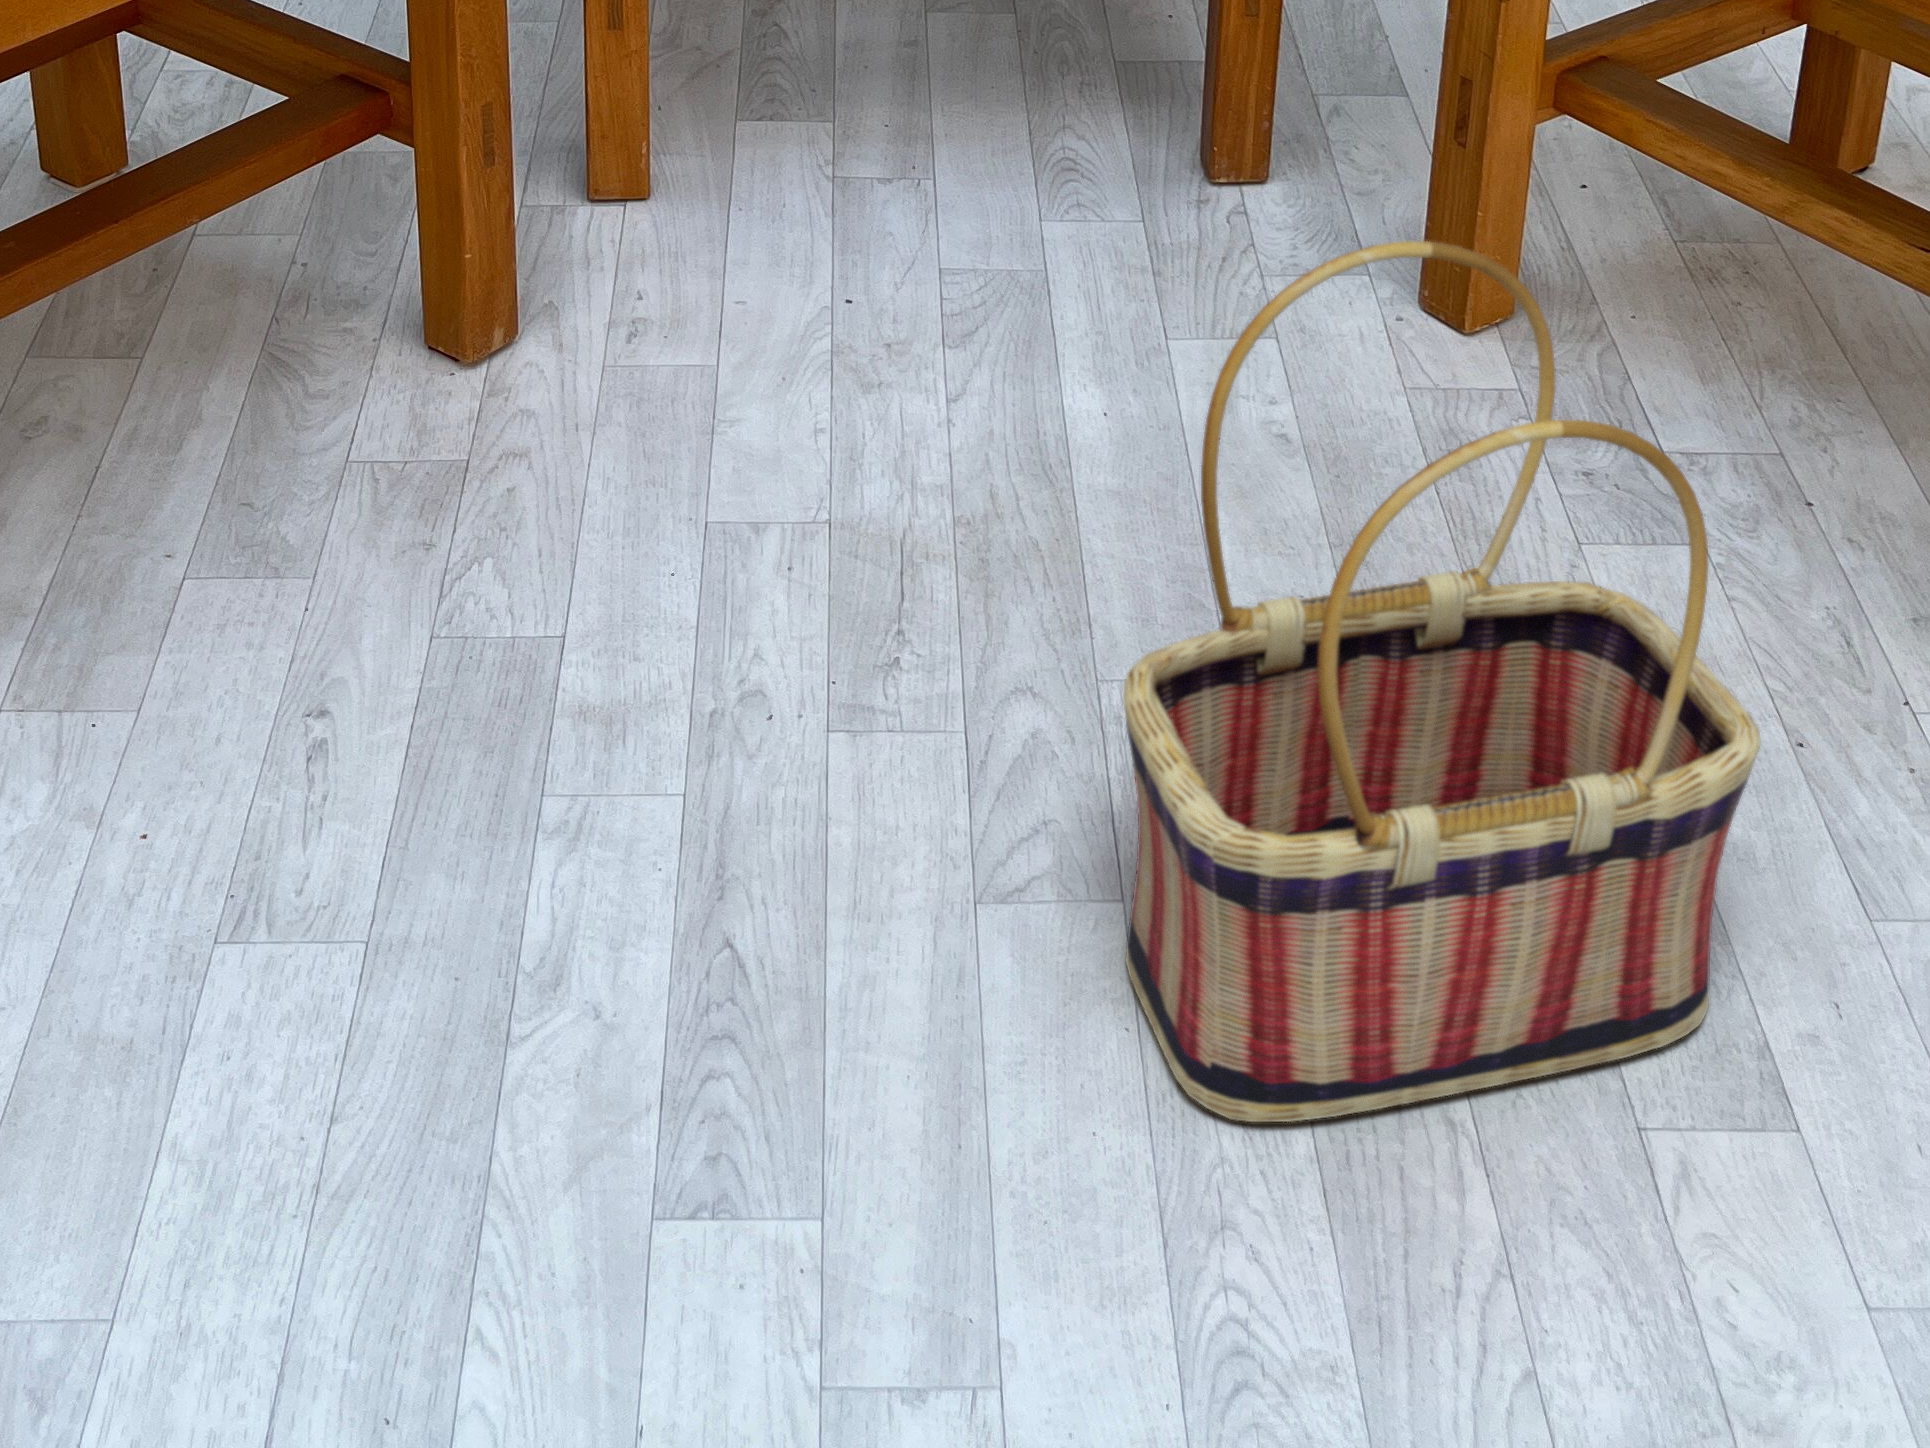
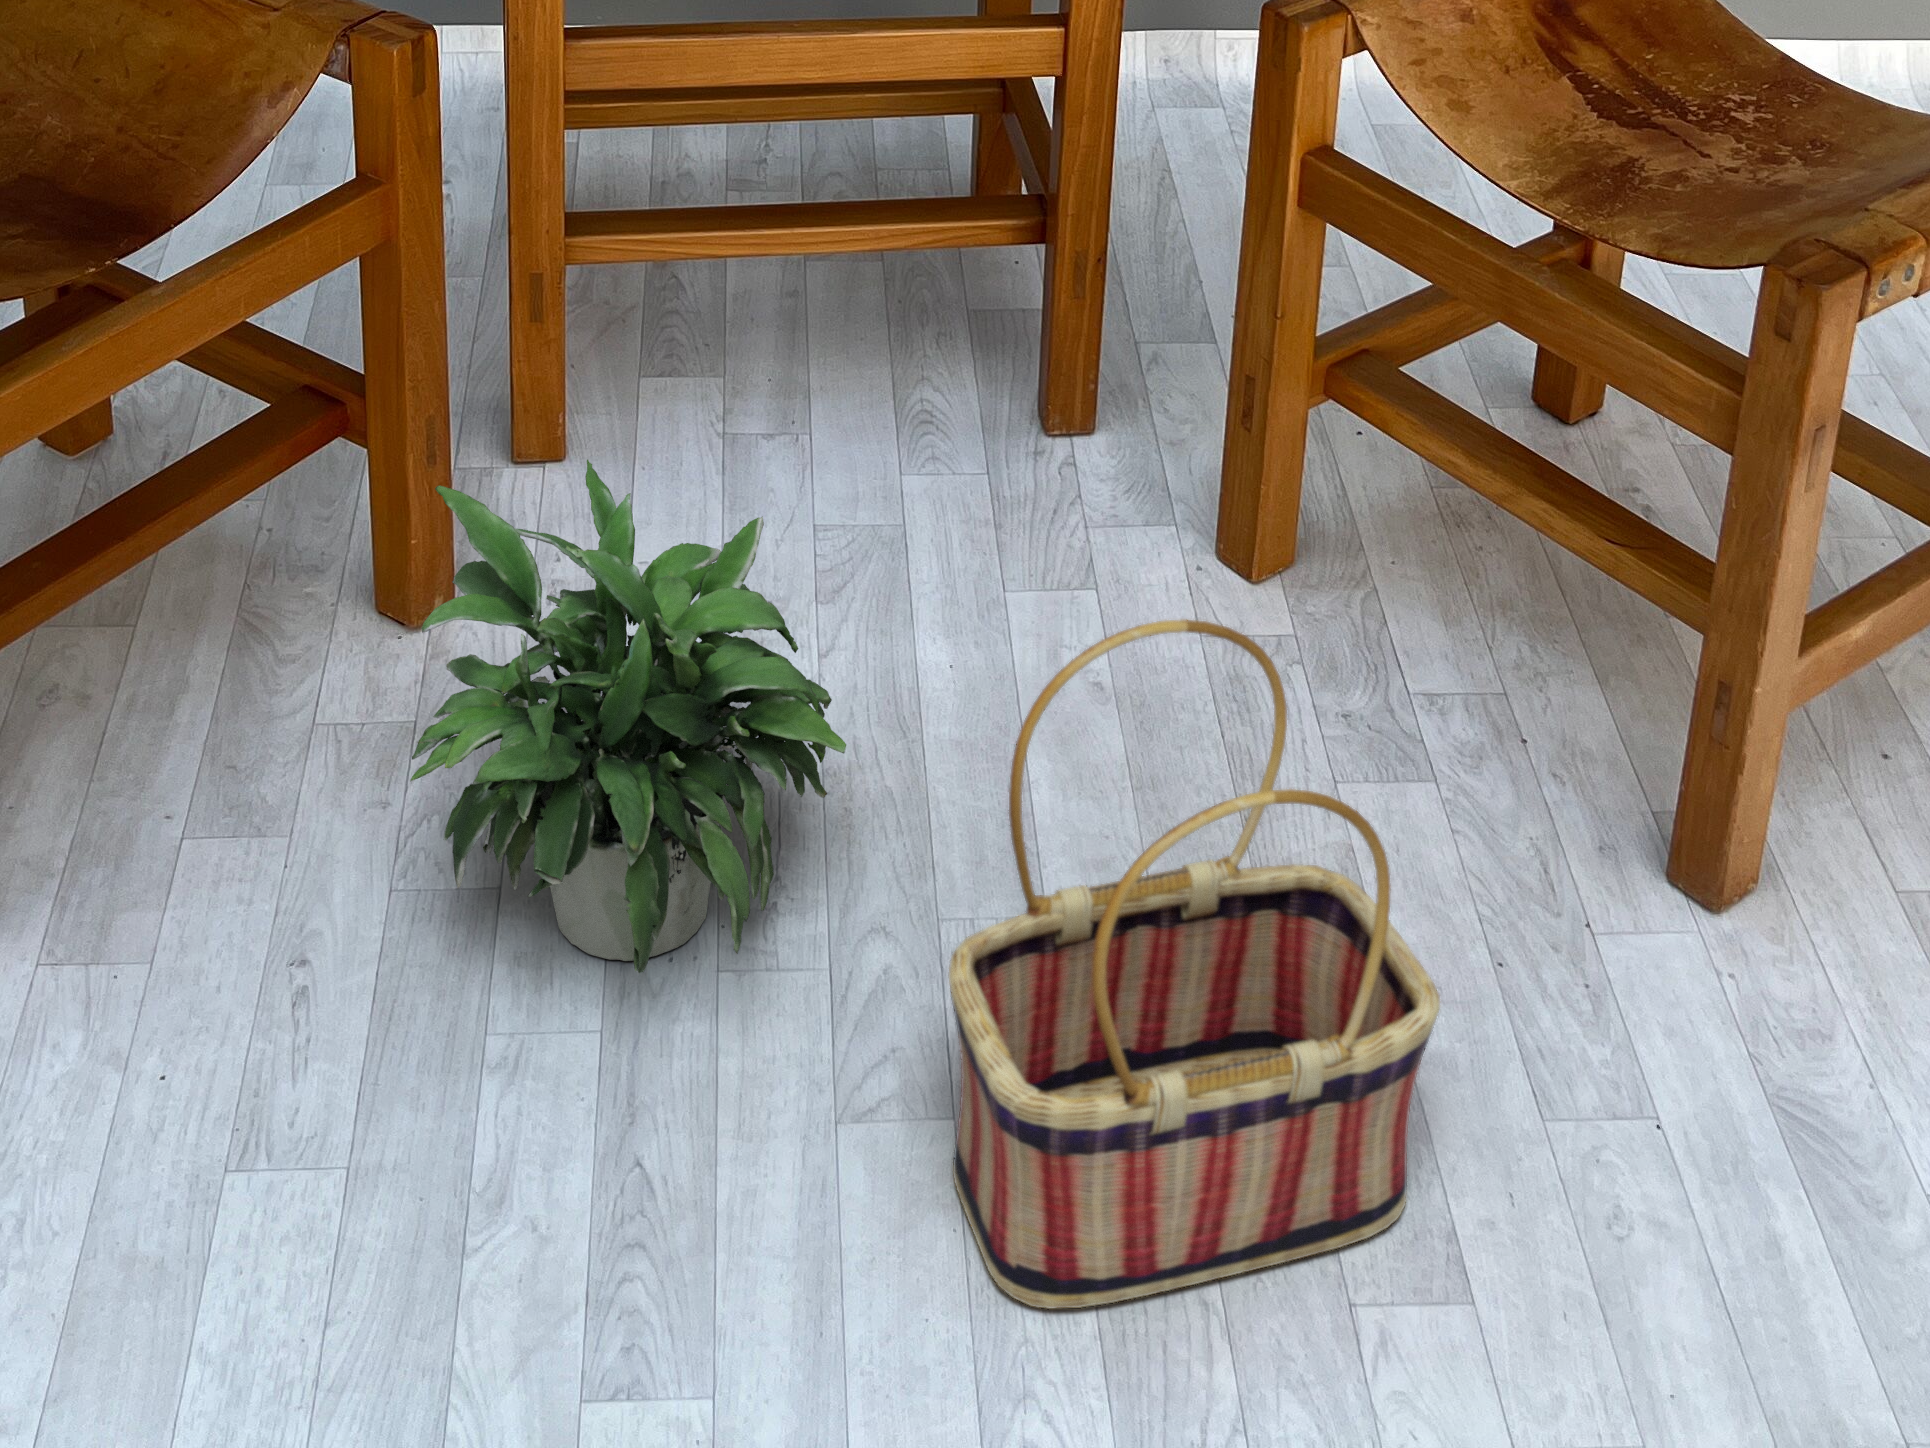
potted plant: none [446,107,991,717] -> present [410,460,846,973]

